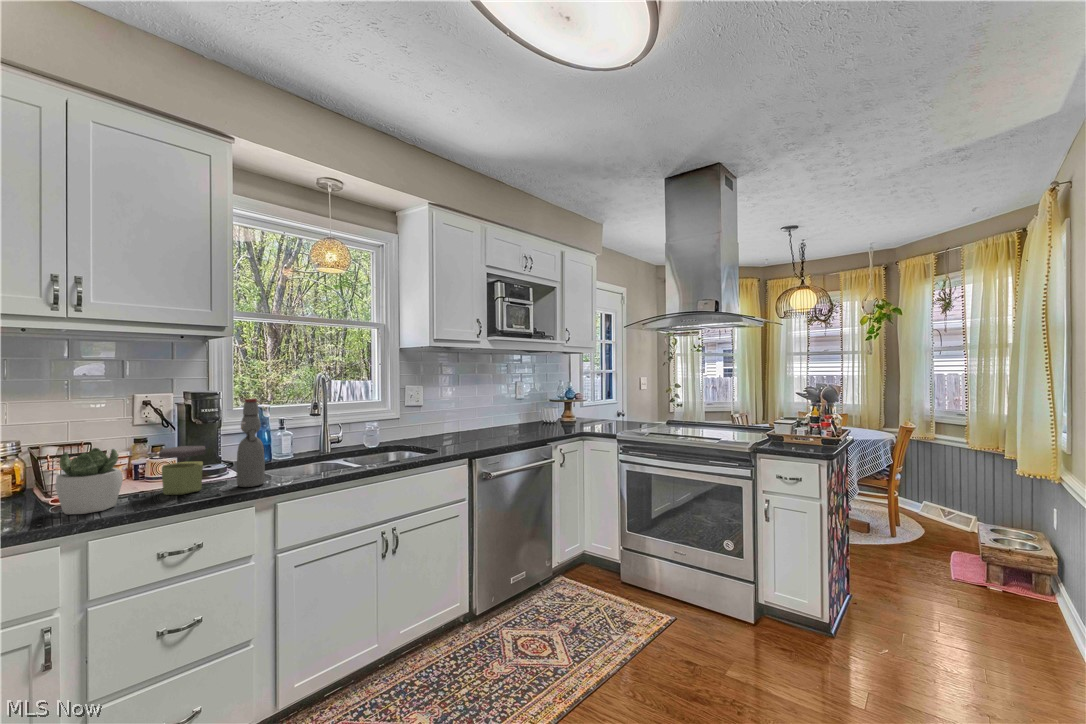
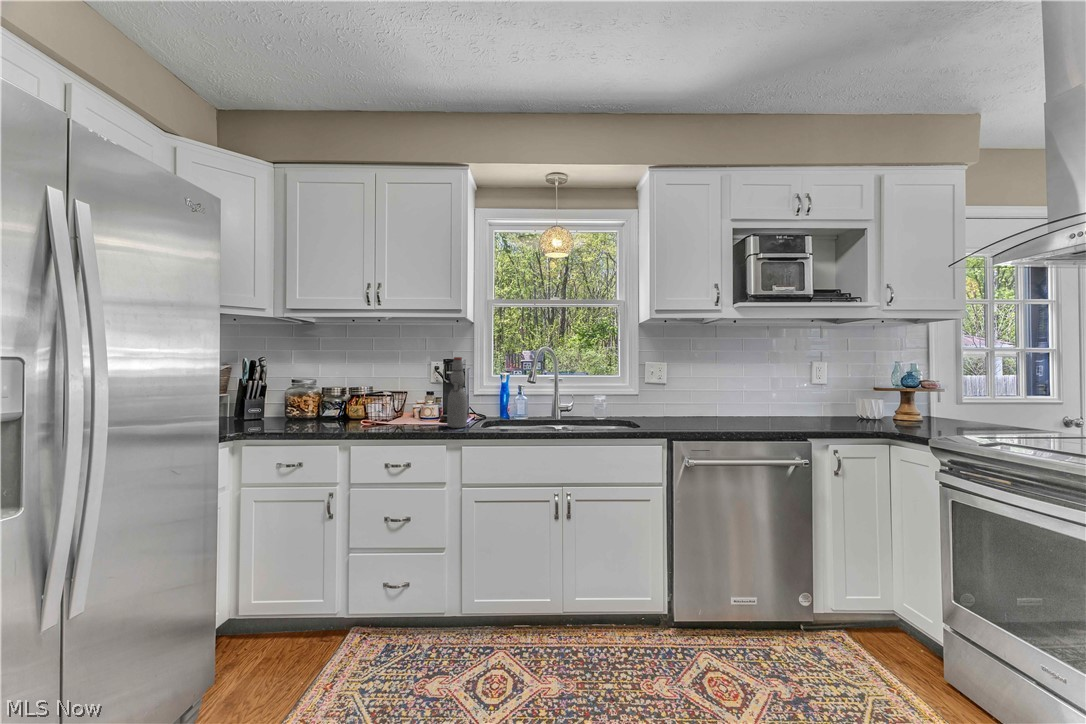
jar: present [159,446,205,495] -> none [404,391,436,425]
succulent plant: present [55,448,123,514] -> none [345,385,382,426]

